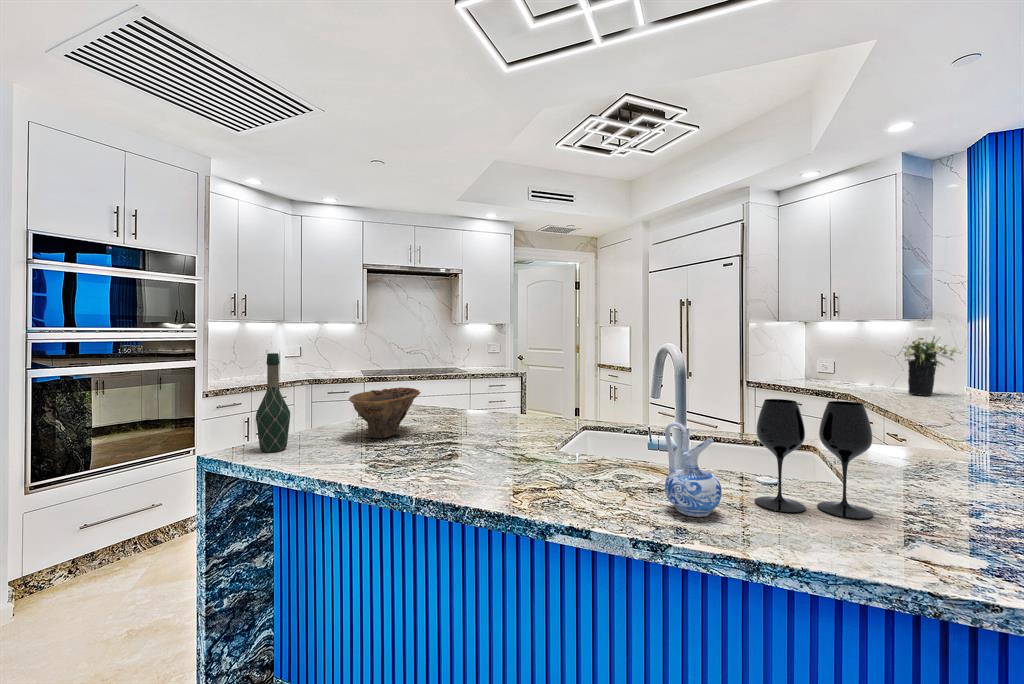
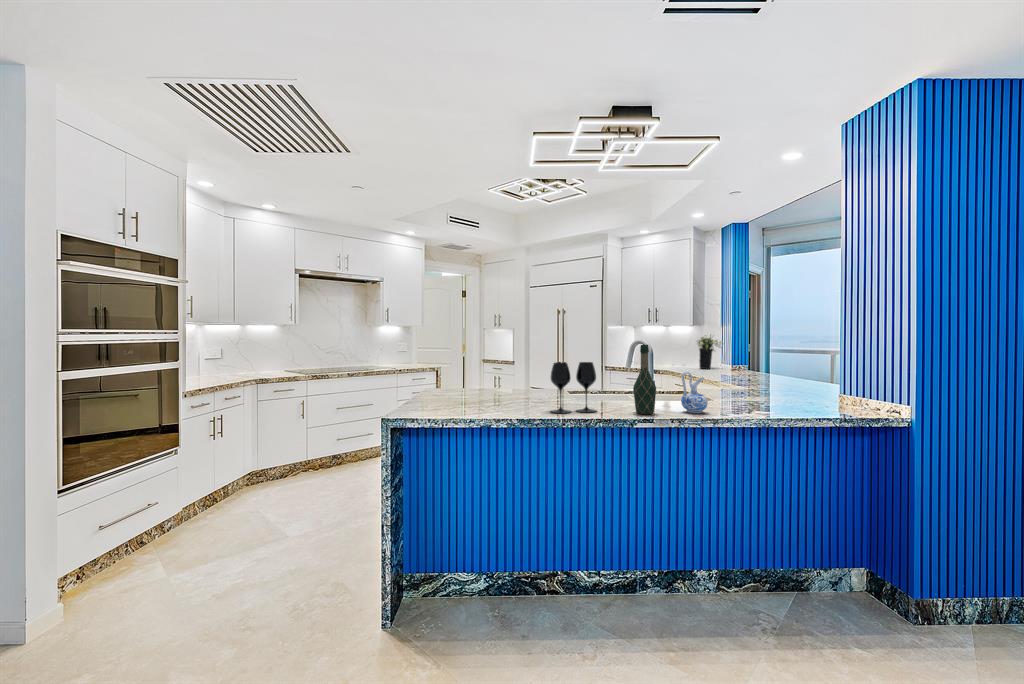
wine bottle: present [256,353,290,452] -> present [633,345,656,414]
bowl: present [349,387,421,438] -> none [444,371,486,404]
wine glass: present [755,399,873,519] -> present [551,362,597,413]

